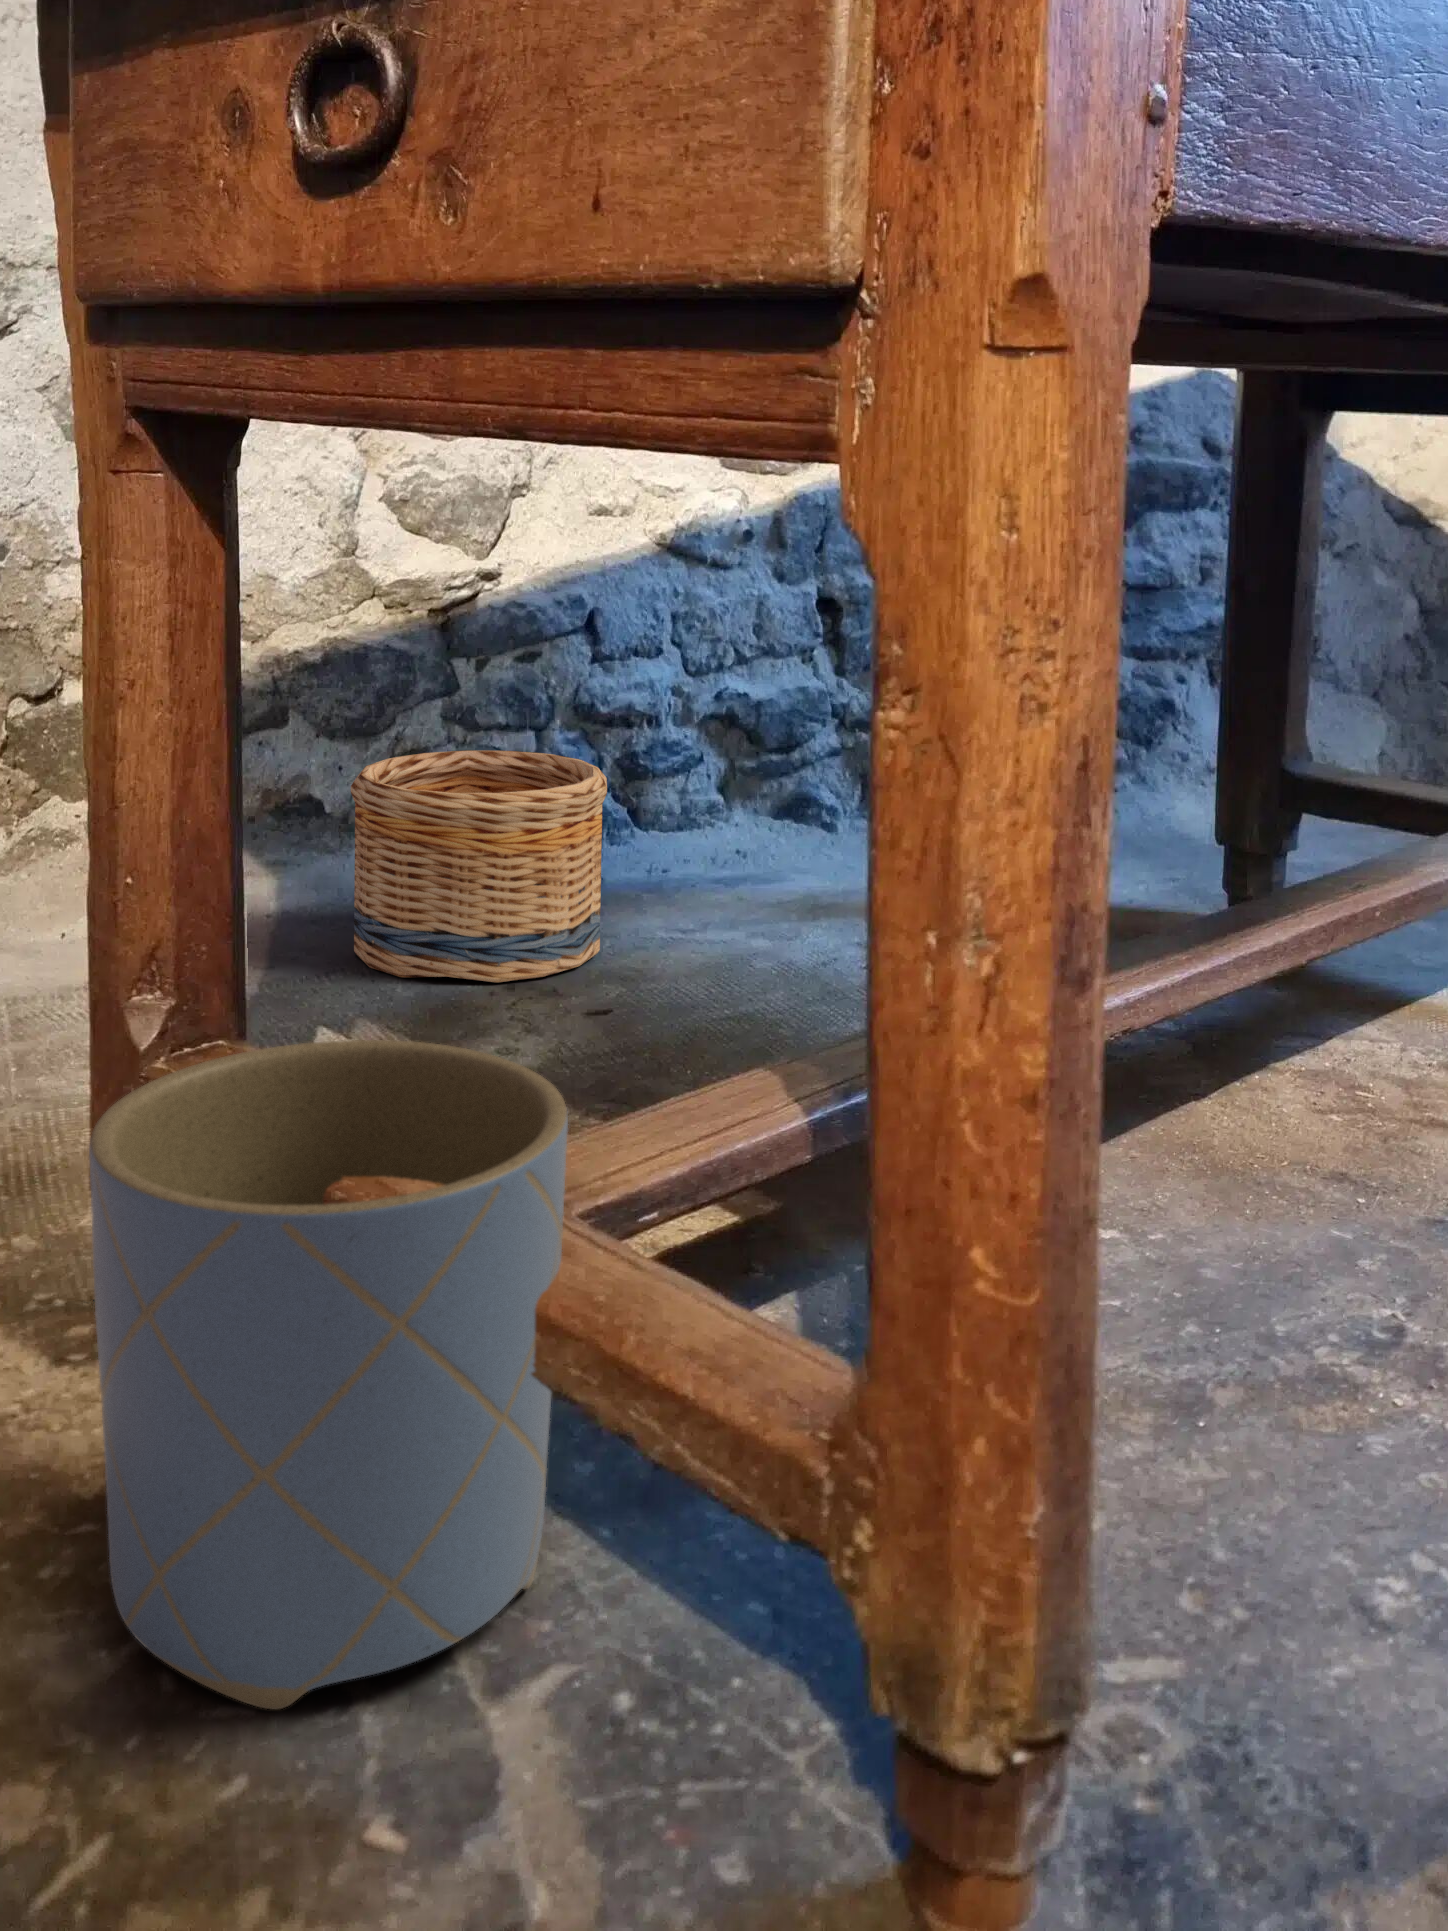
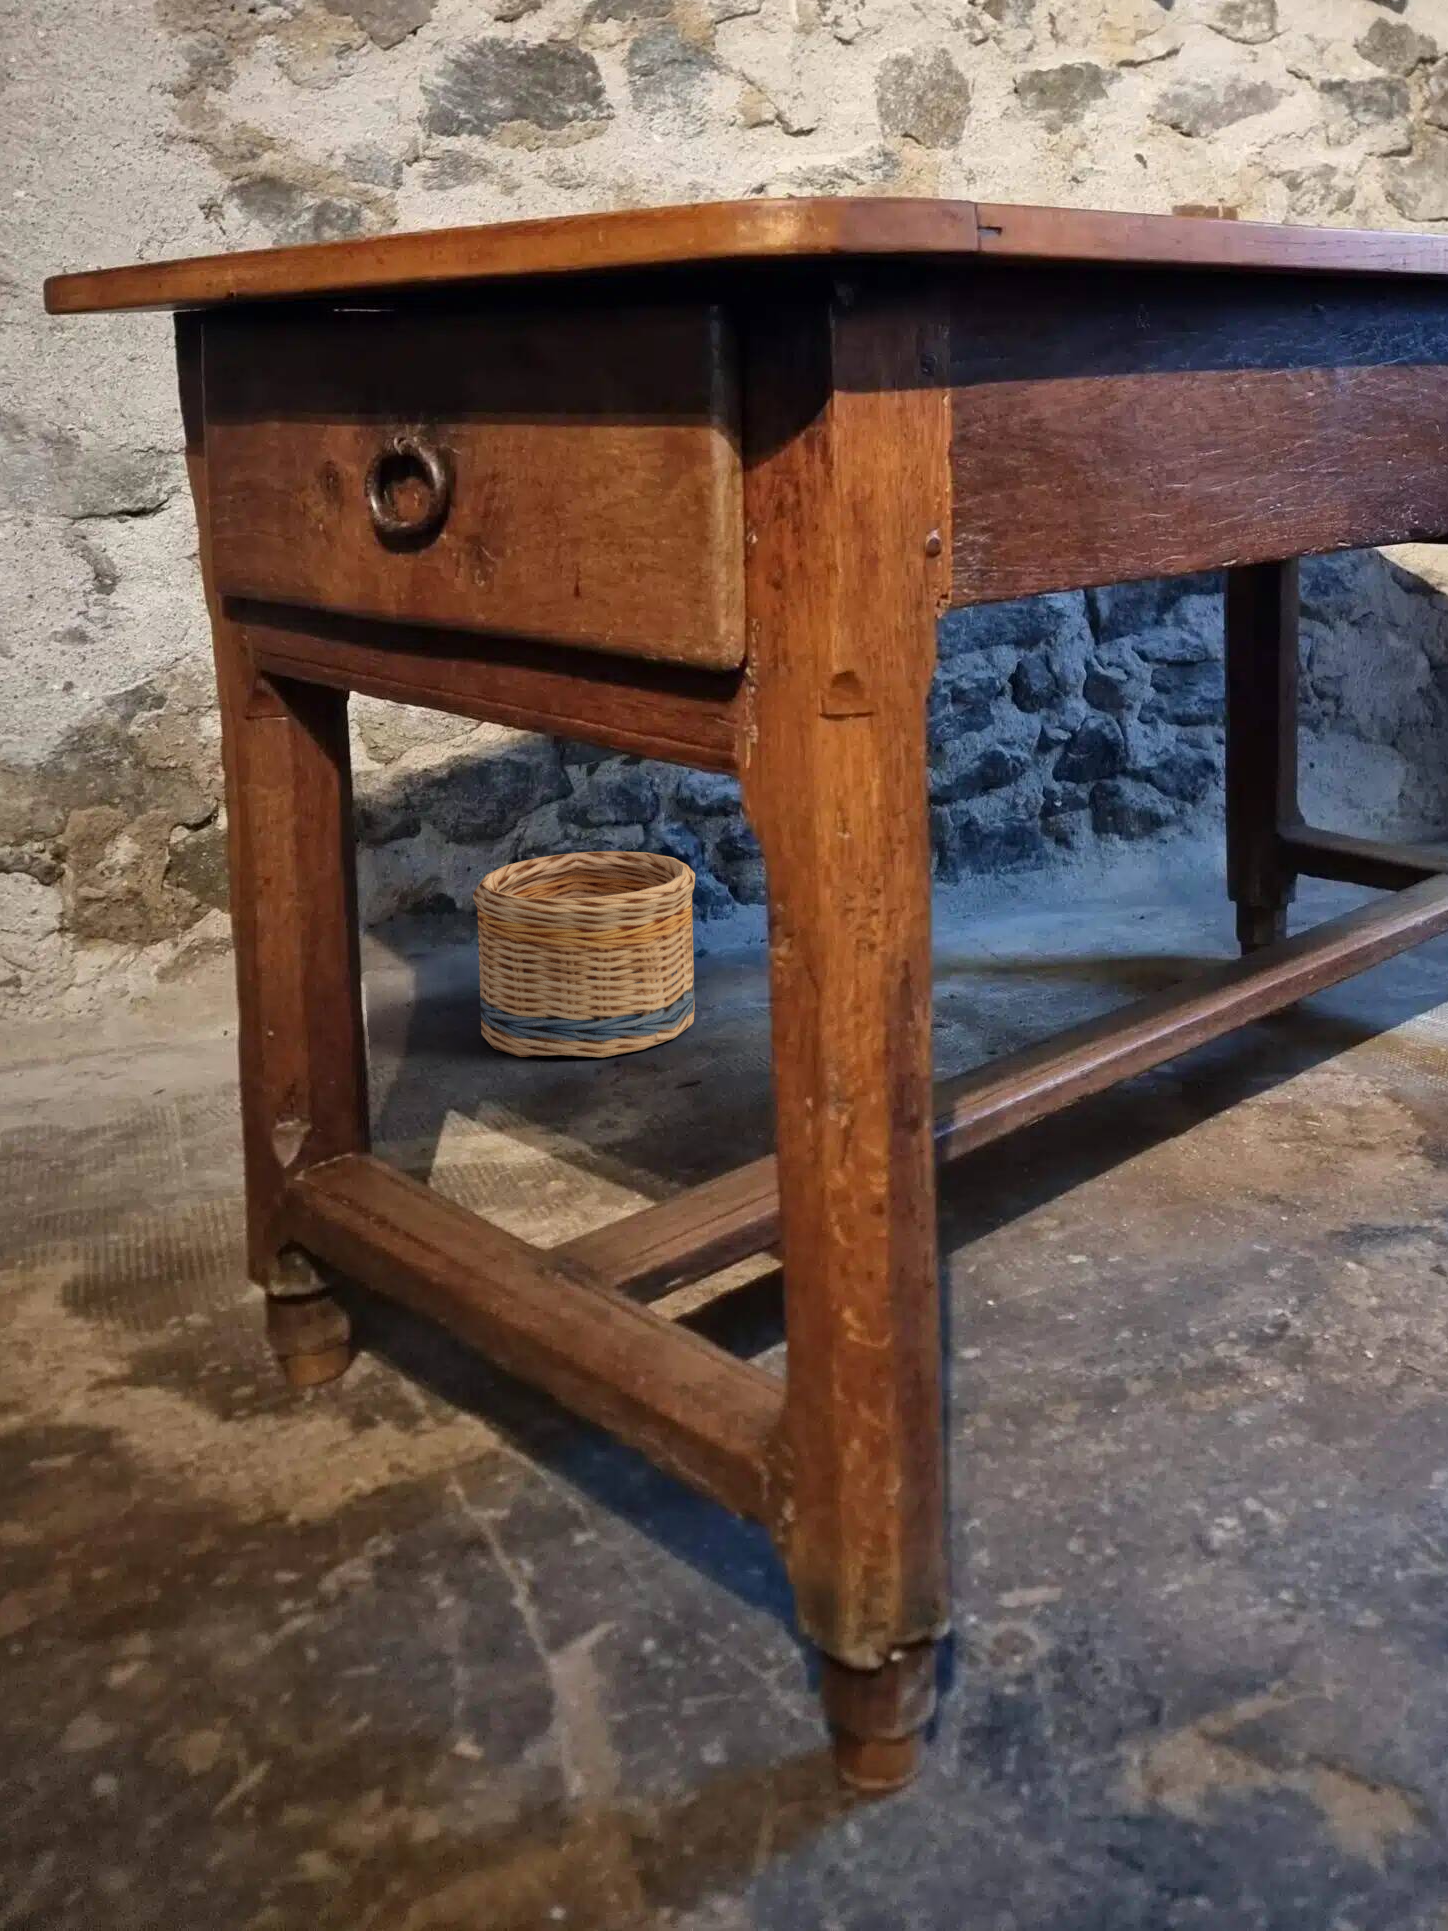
planter: present [89,1040,568,1709] -> none [233,1156,599,1672]

